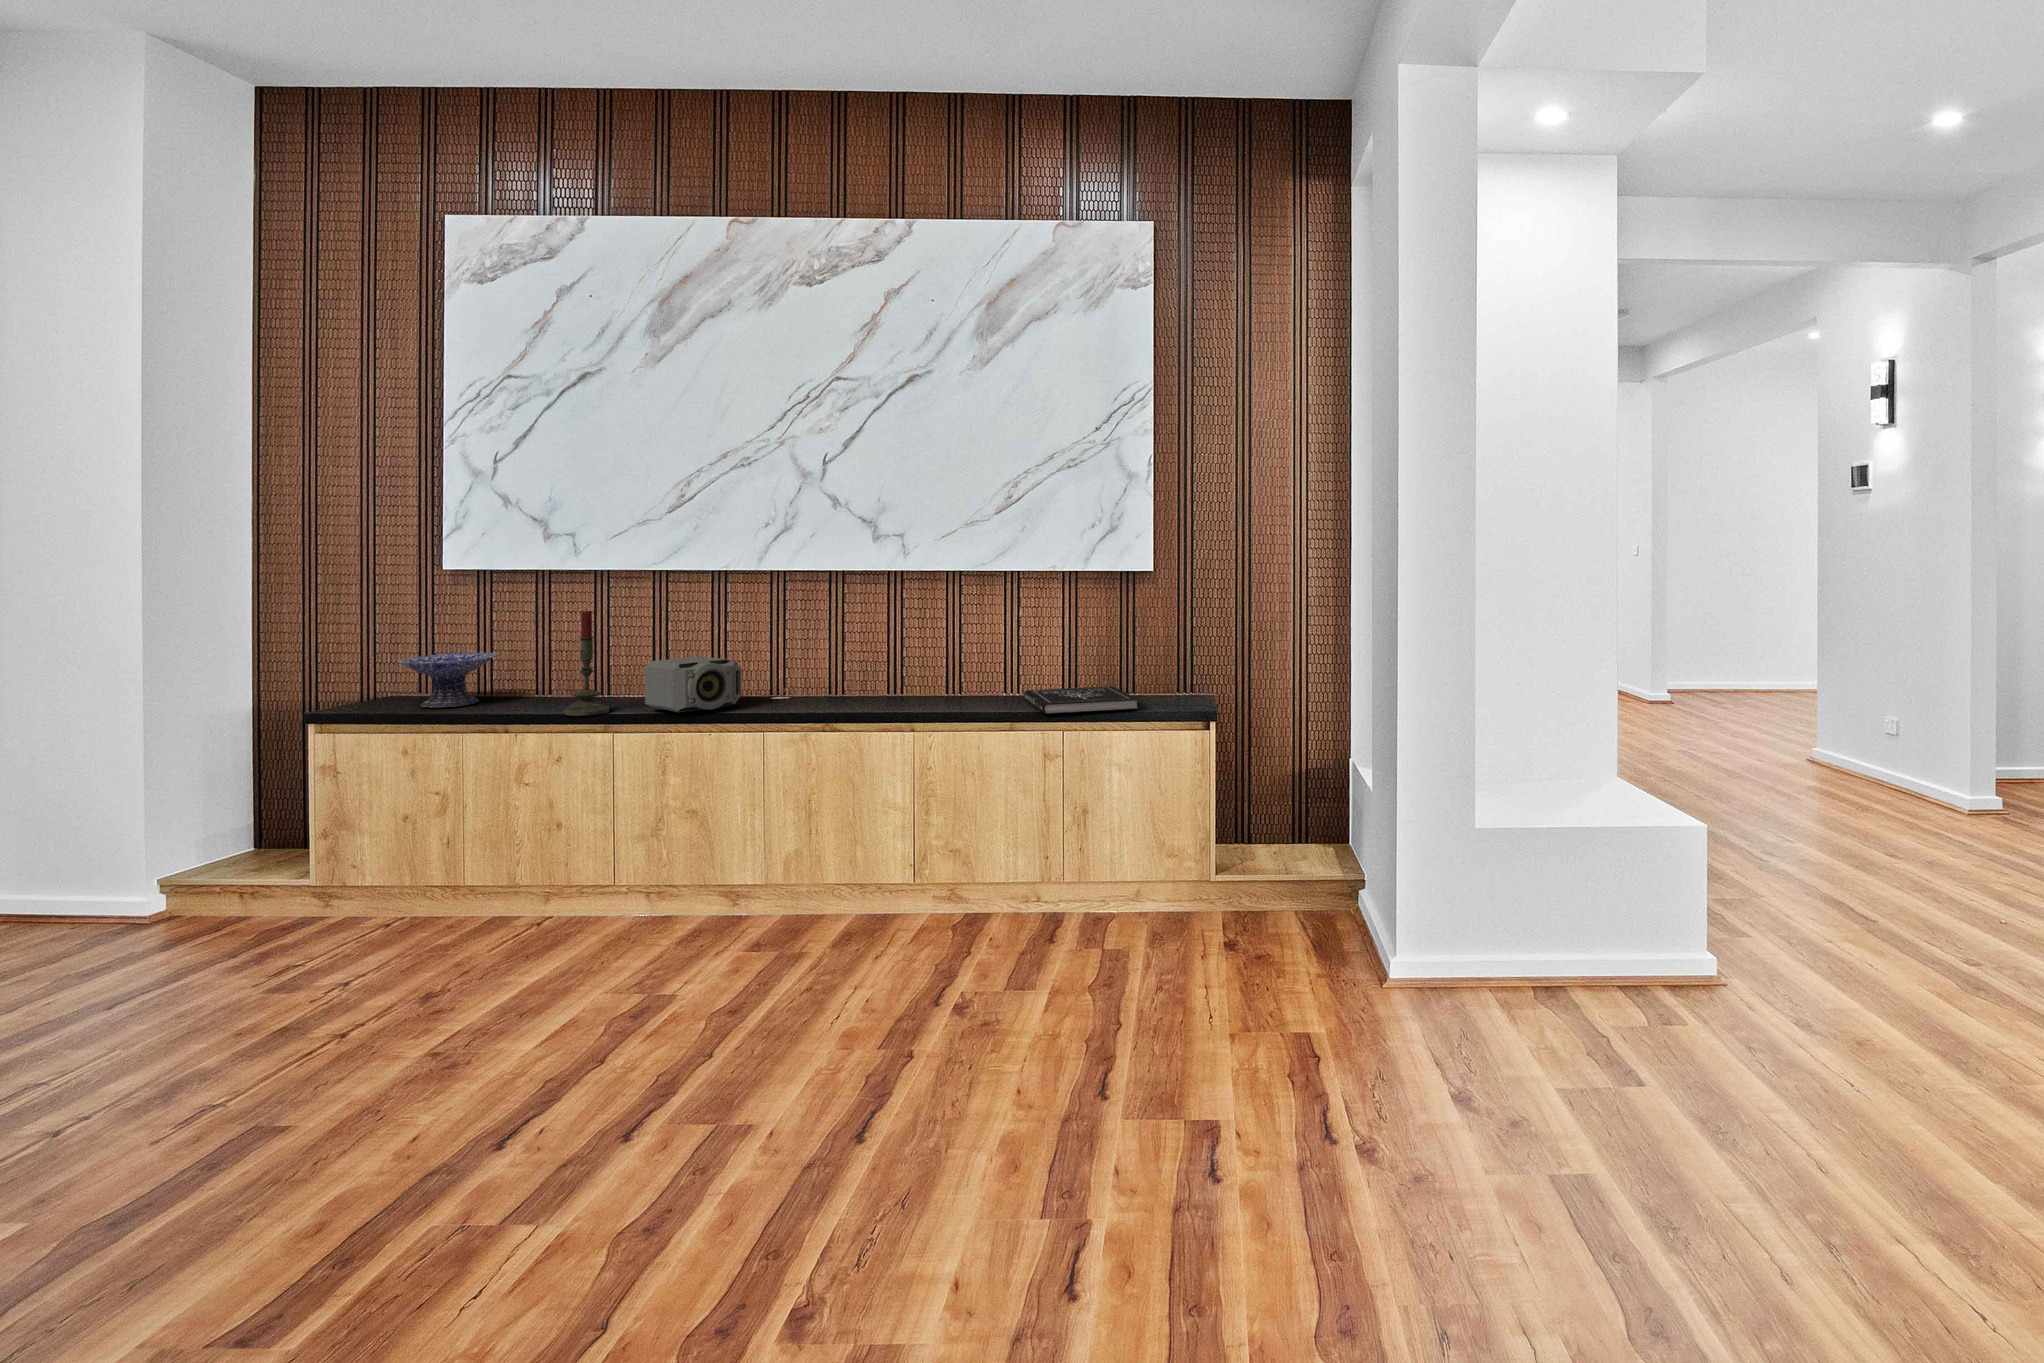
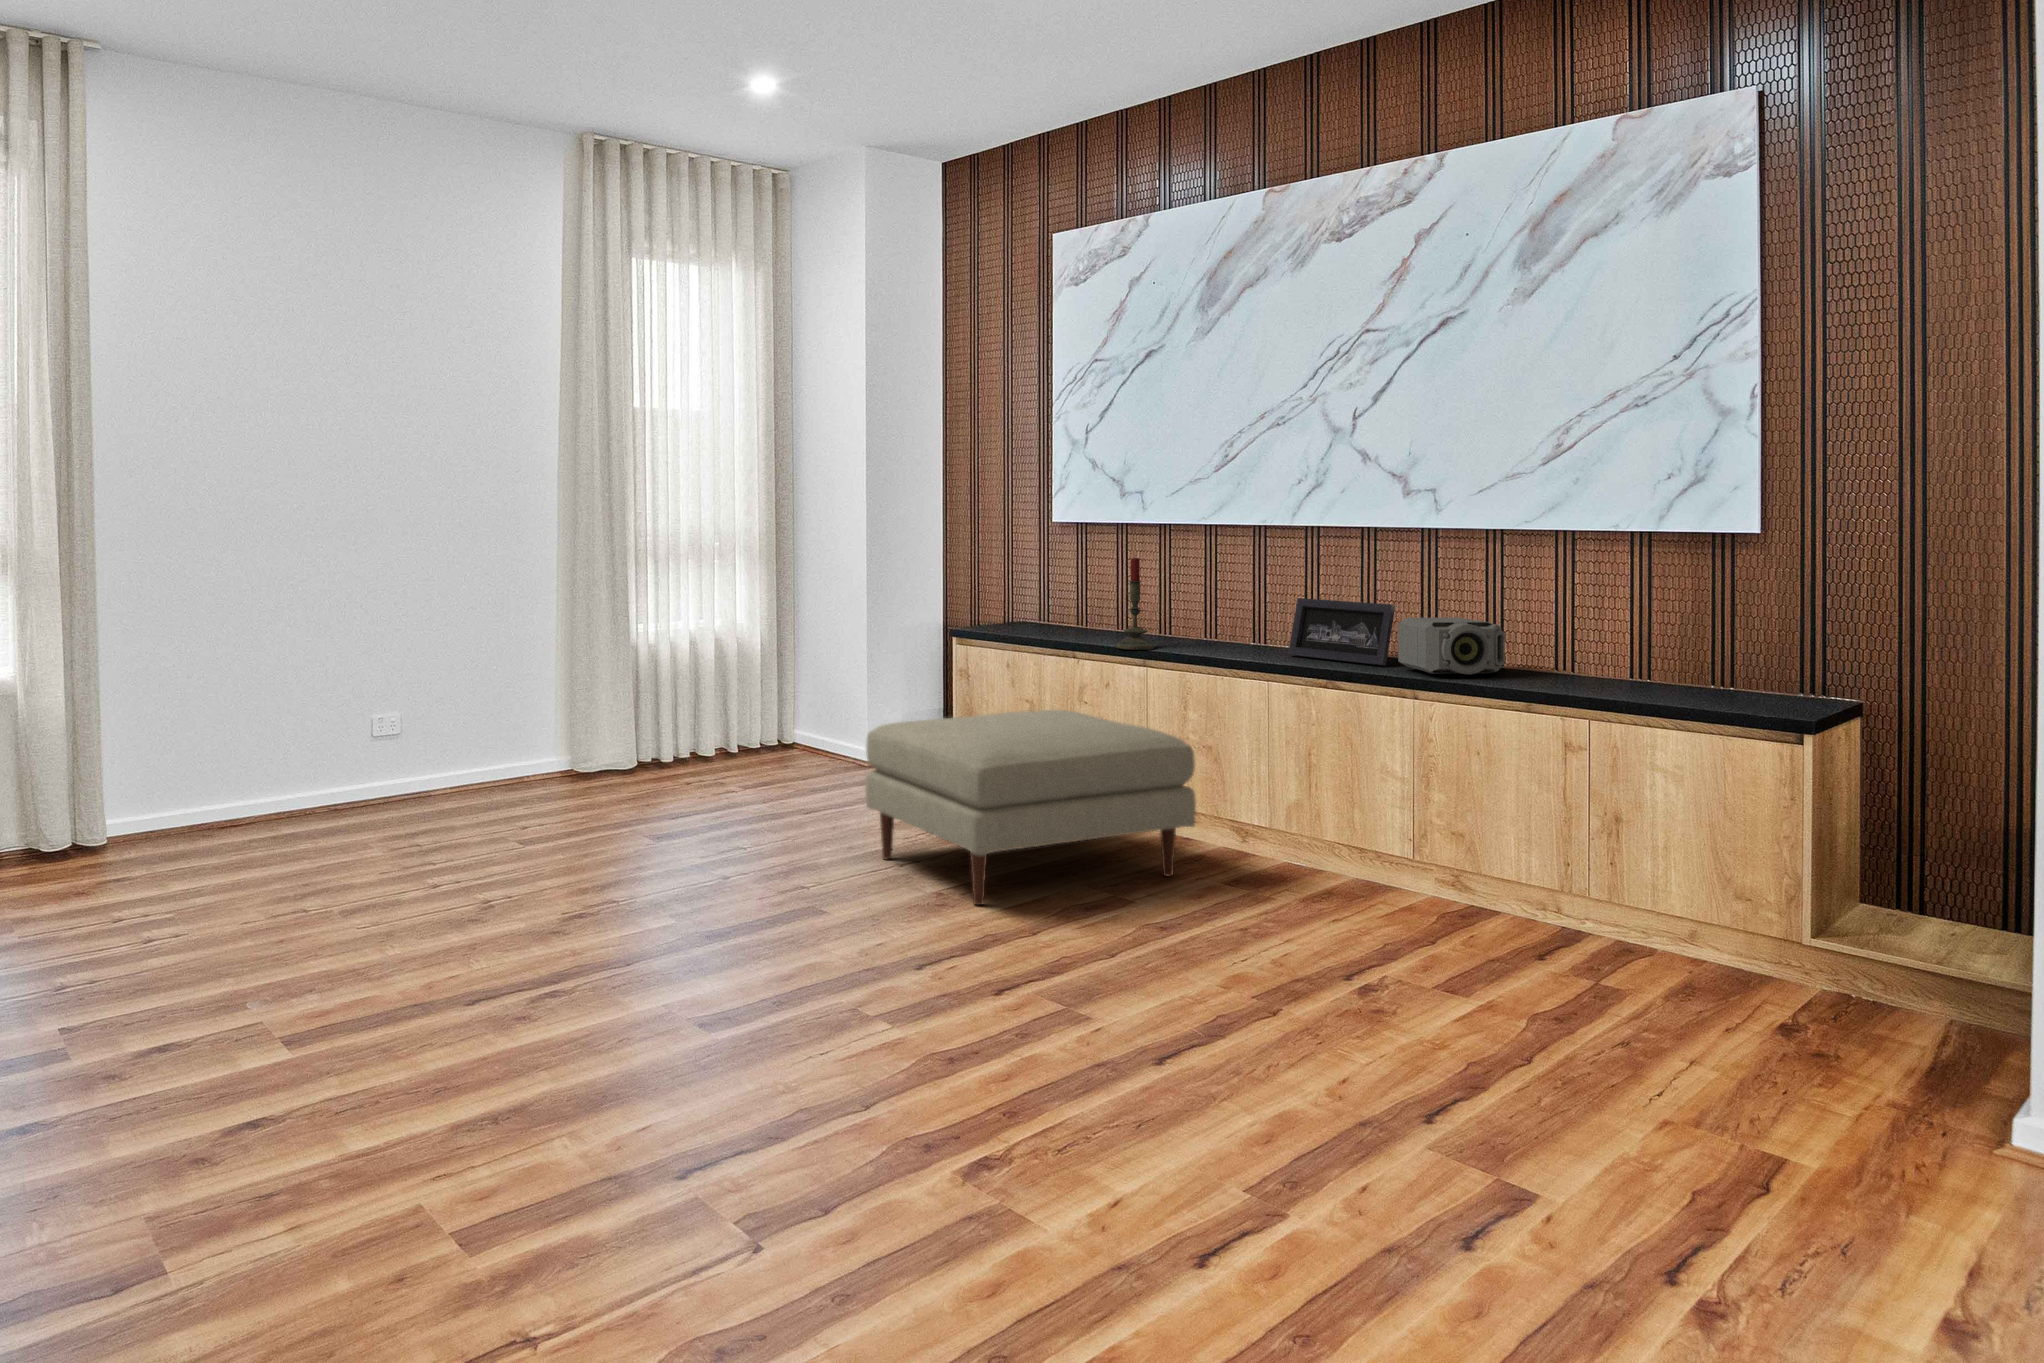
picture frame: none [765,644,874,704] -> present [1288,598,1395,666]
decorative bowl: present [398,653,498,707] -> none [1014,591,1087,634]
speaker: present [645,657,741,713] -> present [1398,618,1505,674]
book: present [1024,686,1139,714] -> none [1565,669,1705,704]
ottoman: none [270,798,714,1054] -> present [865,710,1196,905]

